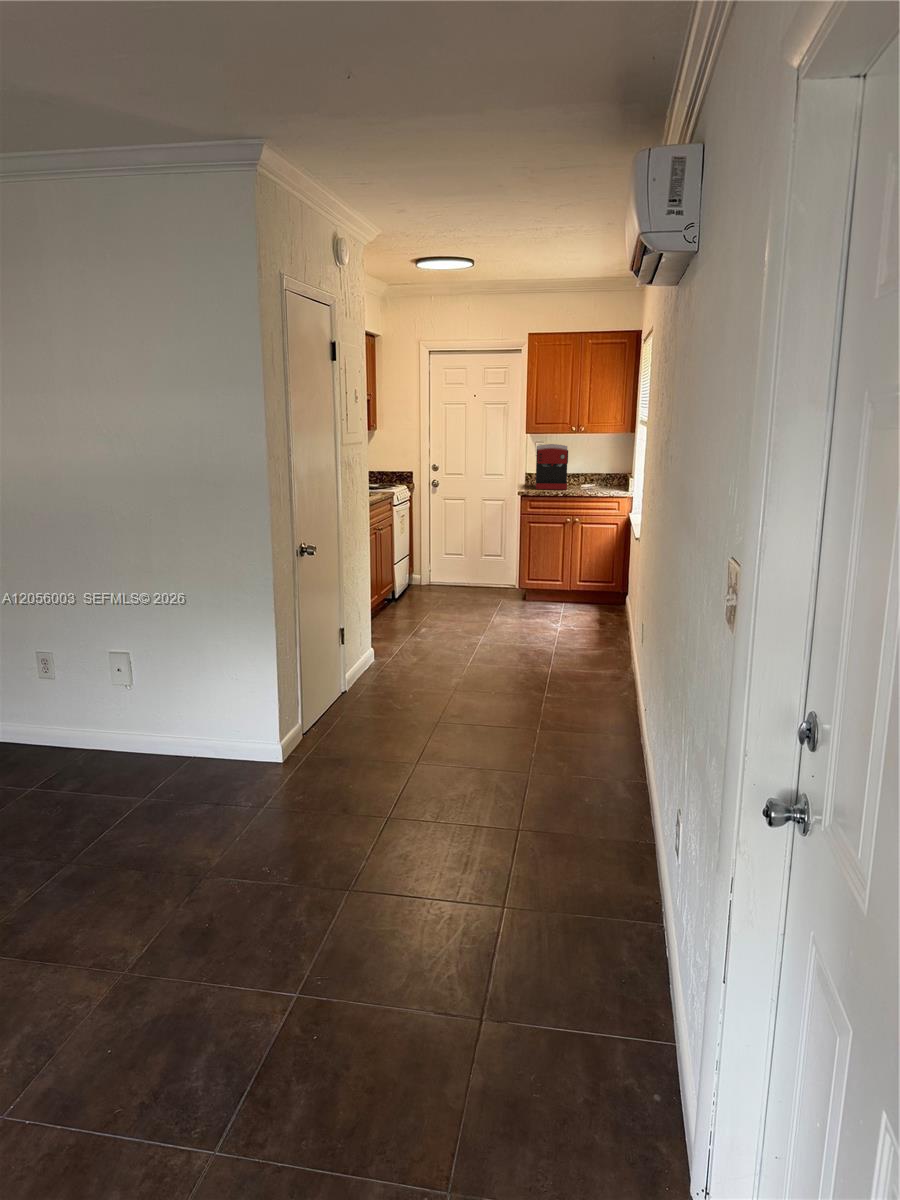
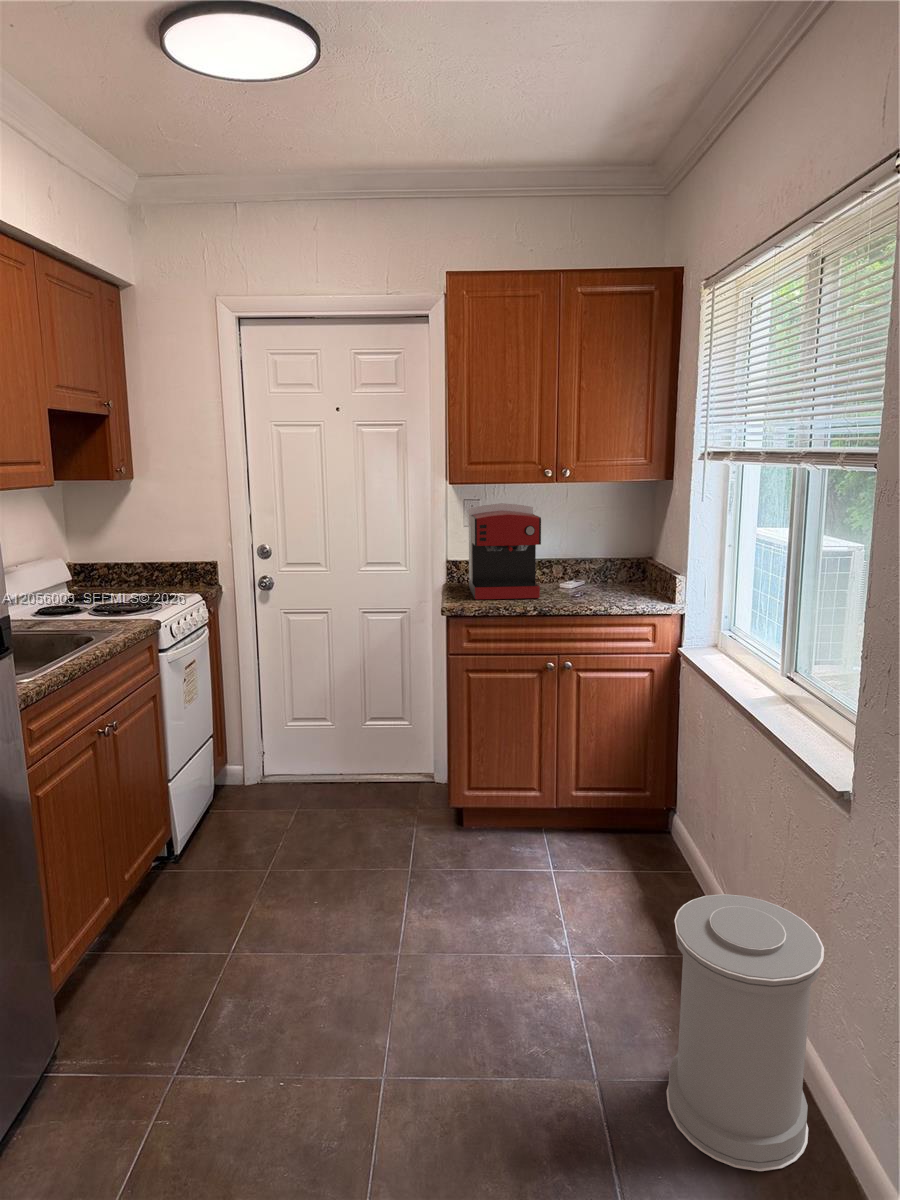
trash can: none [578,579,628,655] -> present [666,894,824,1171]

